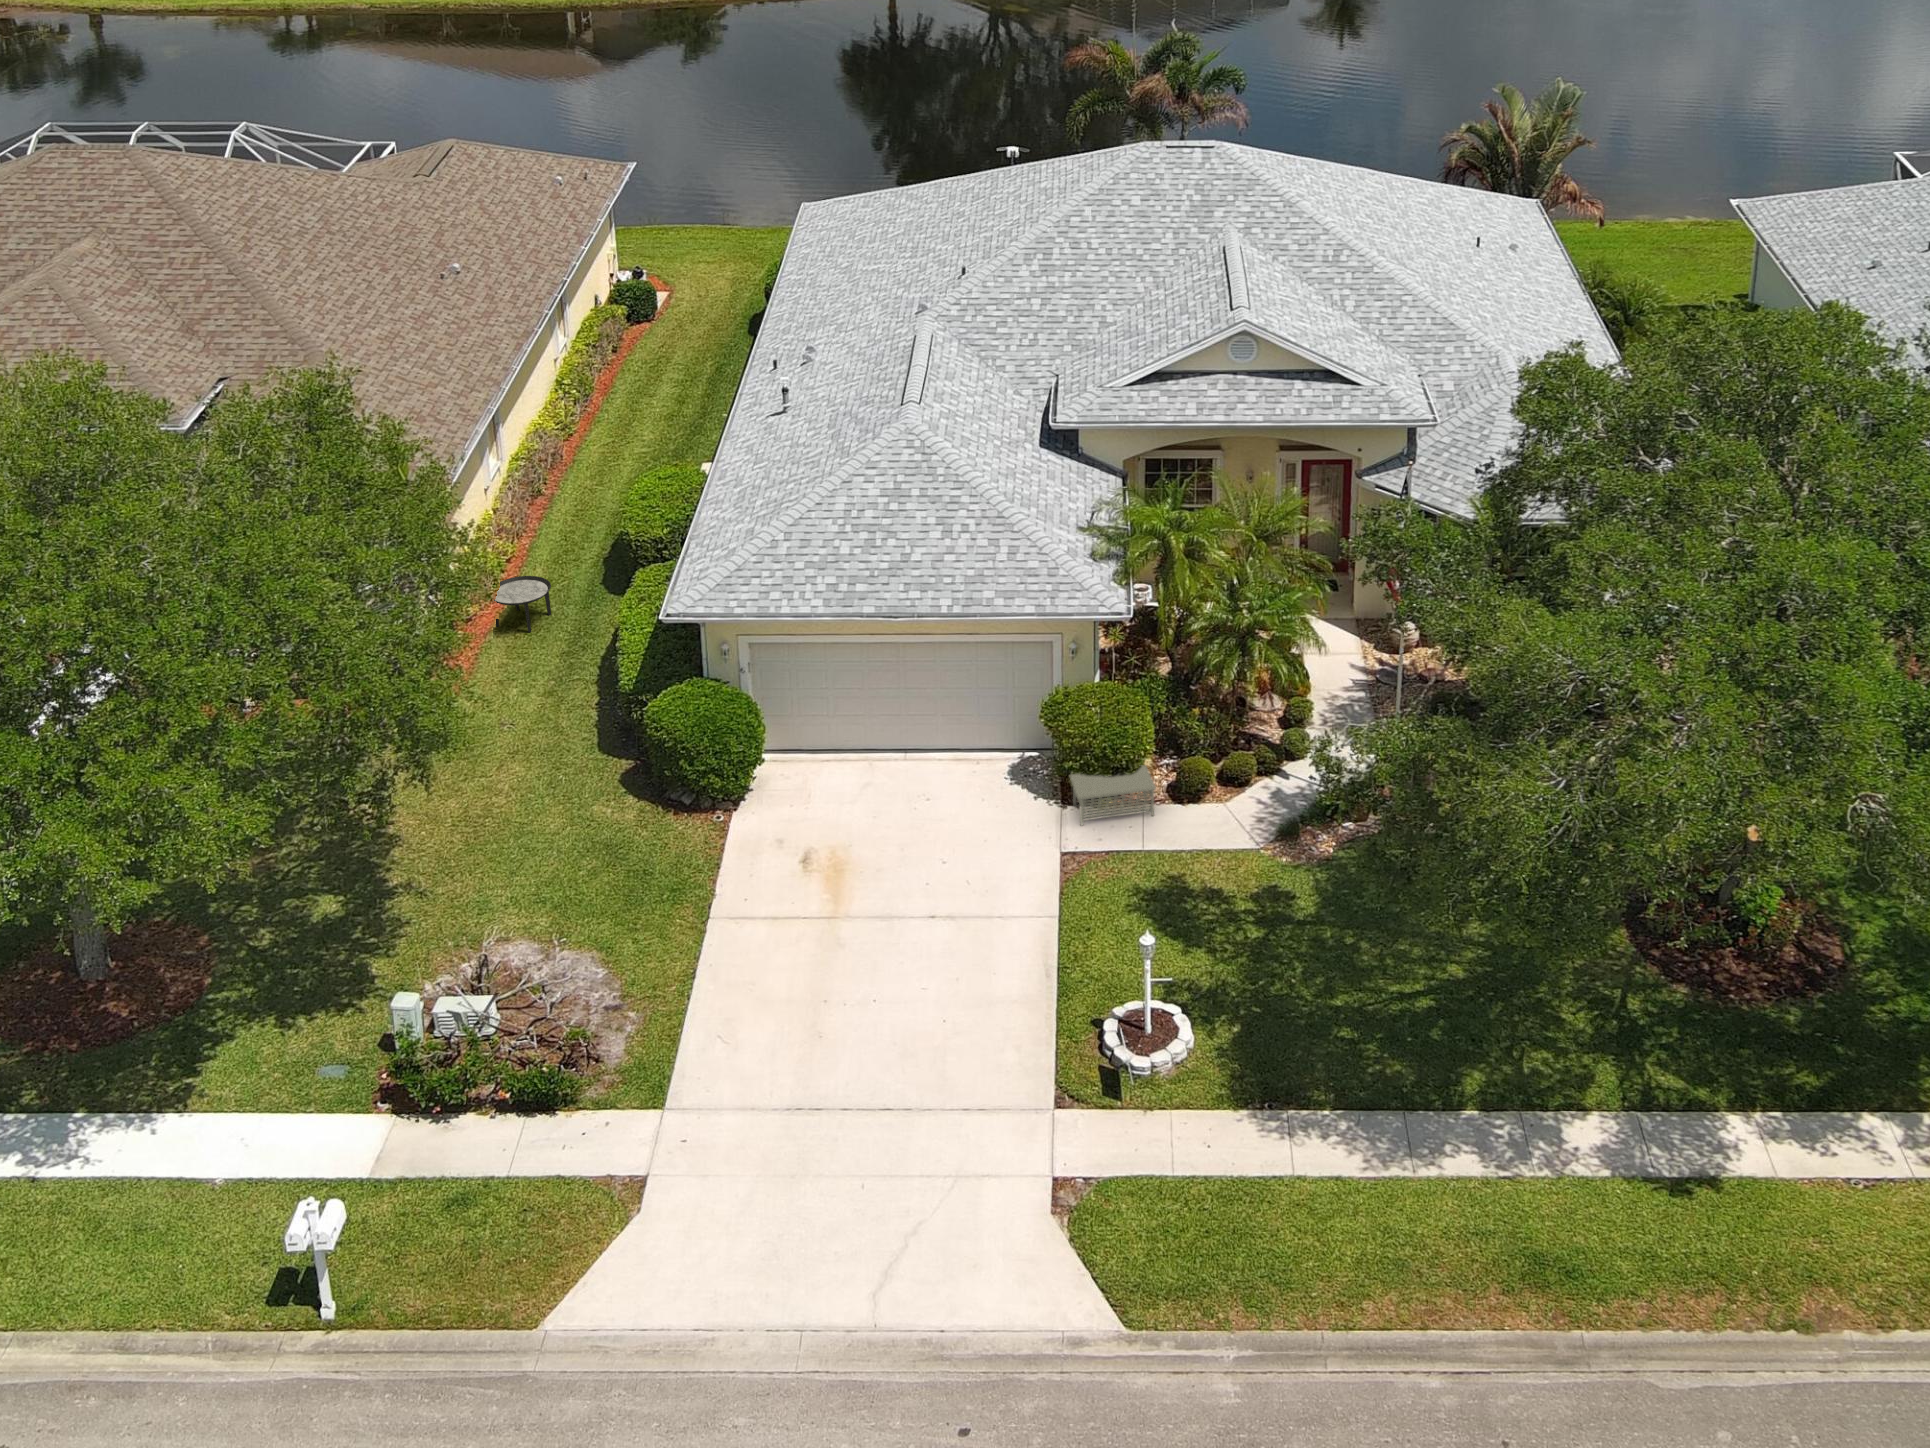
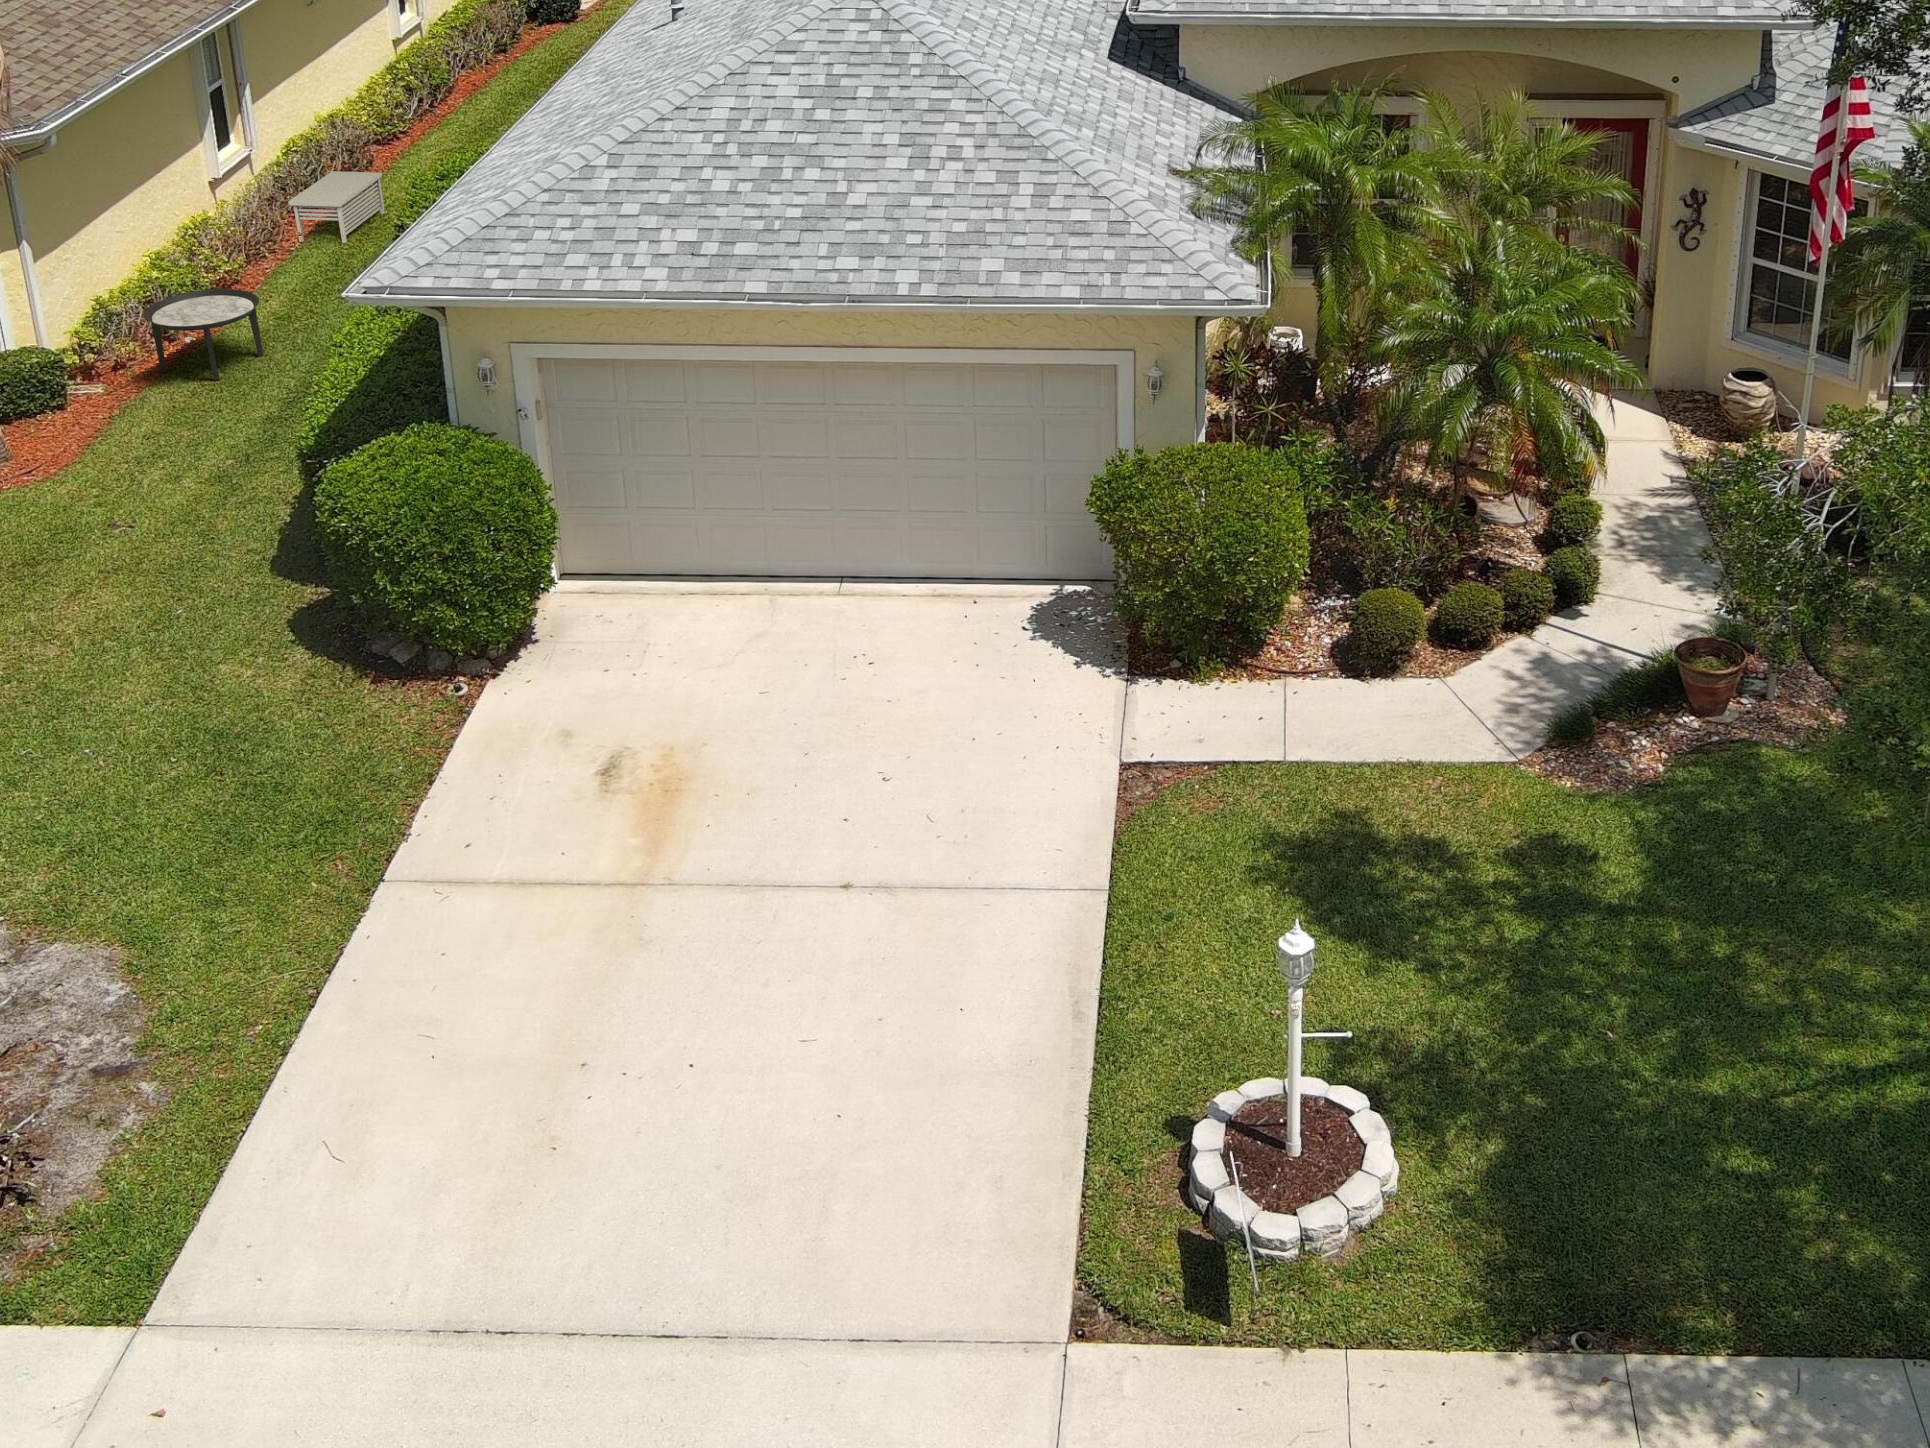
storage bench: present [1070,765,1156,825] -> present [288,171,385,243]

